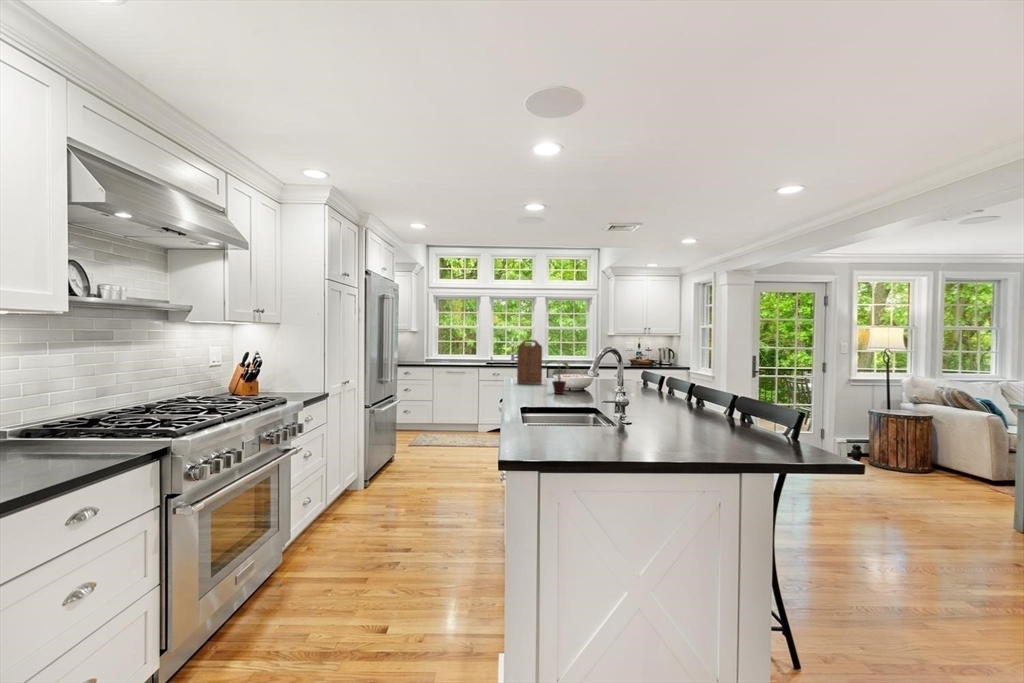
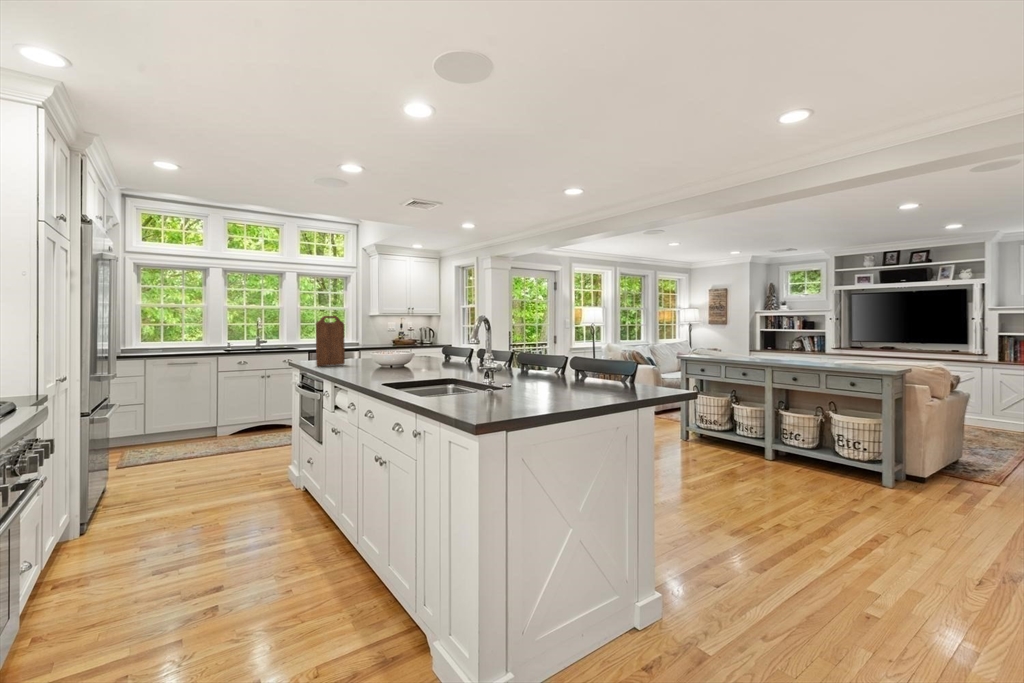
potted plant: present [545,360,569,394] -> none [366,336,397,372]

